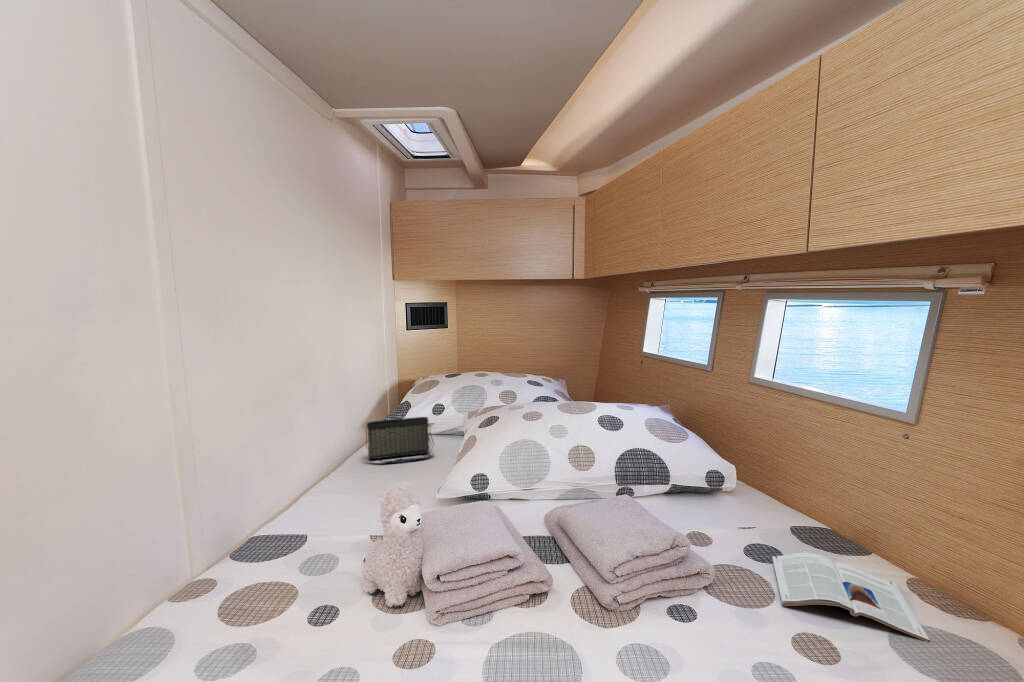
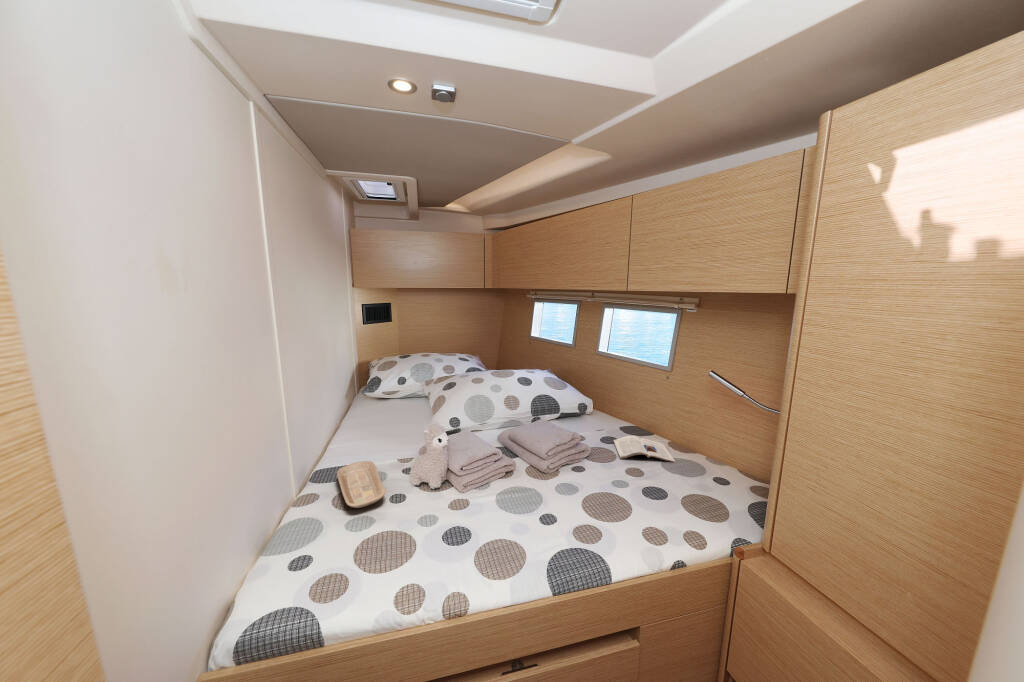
handbag: present [366,417,434,463] -> none [359,386,409,419]
tray: none [243,532,329,619] -> present [337,461,385,508]

